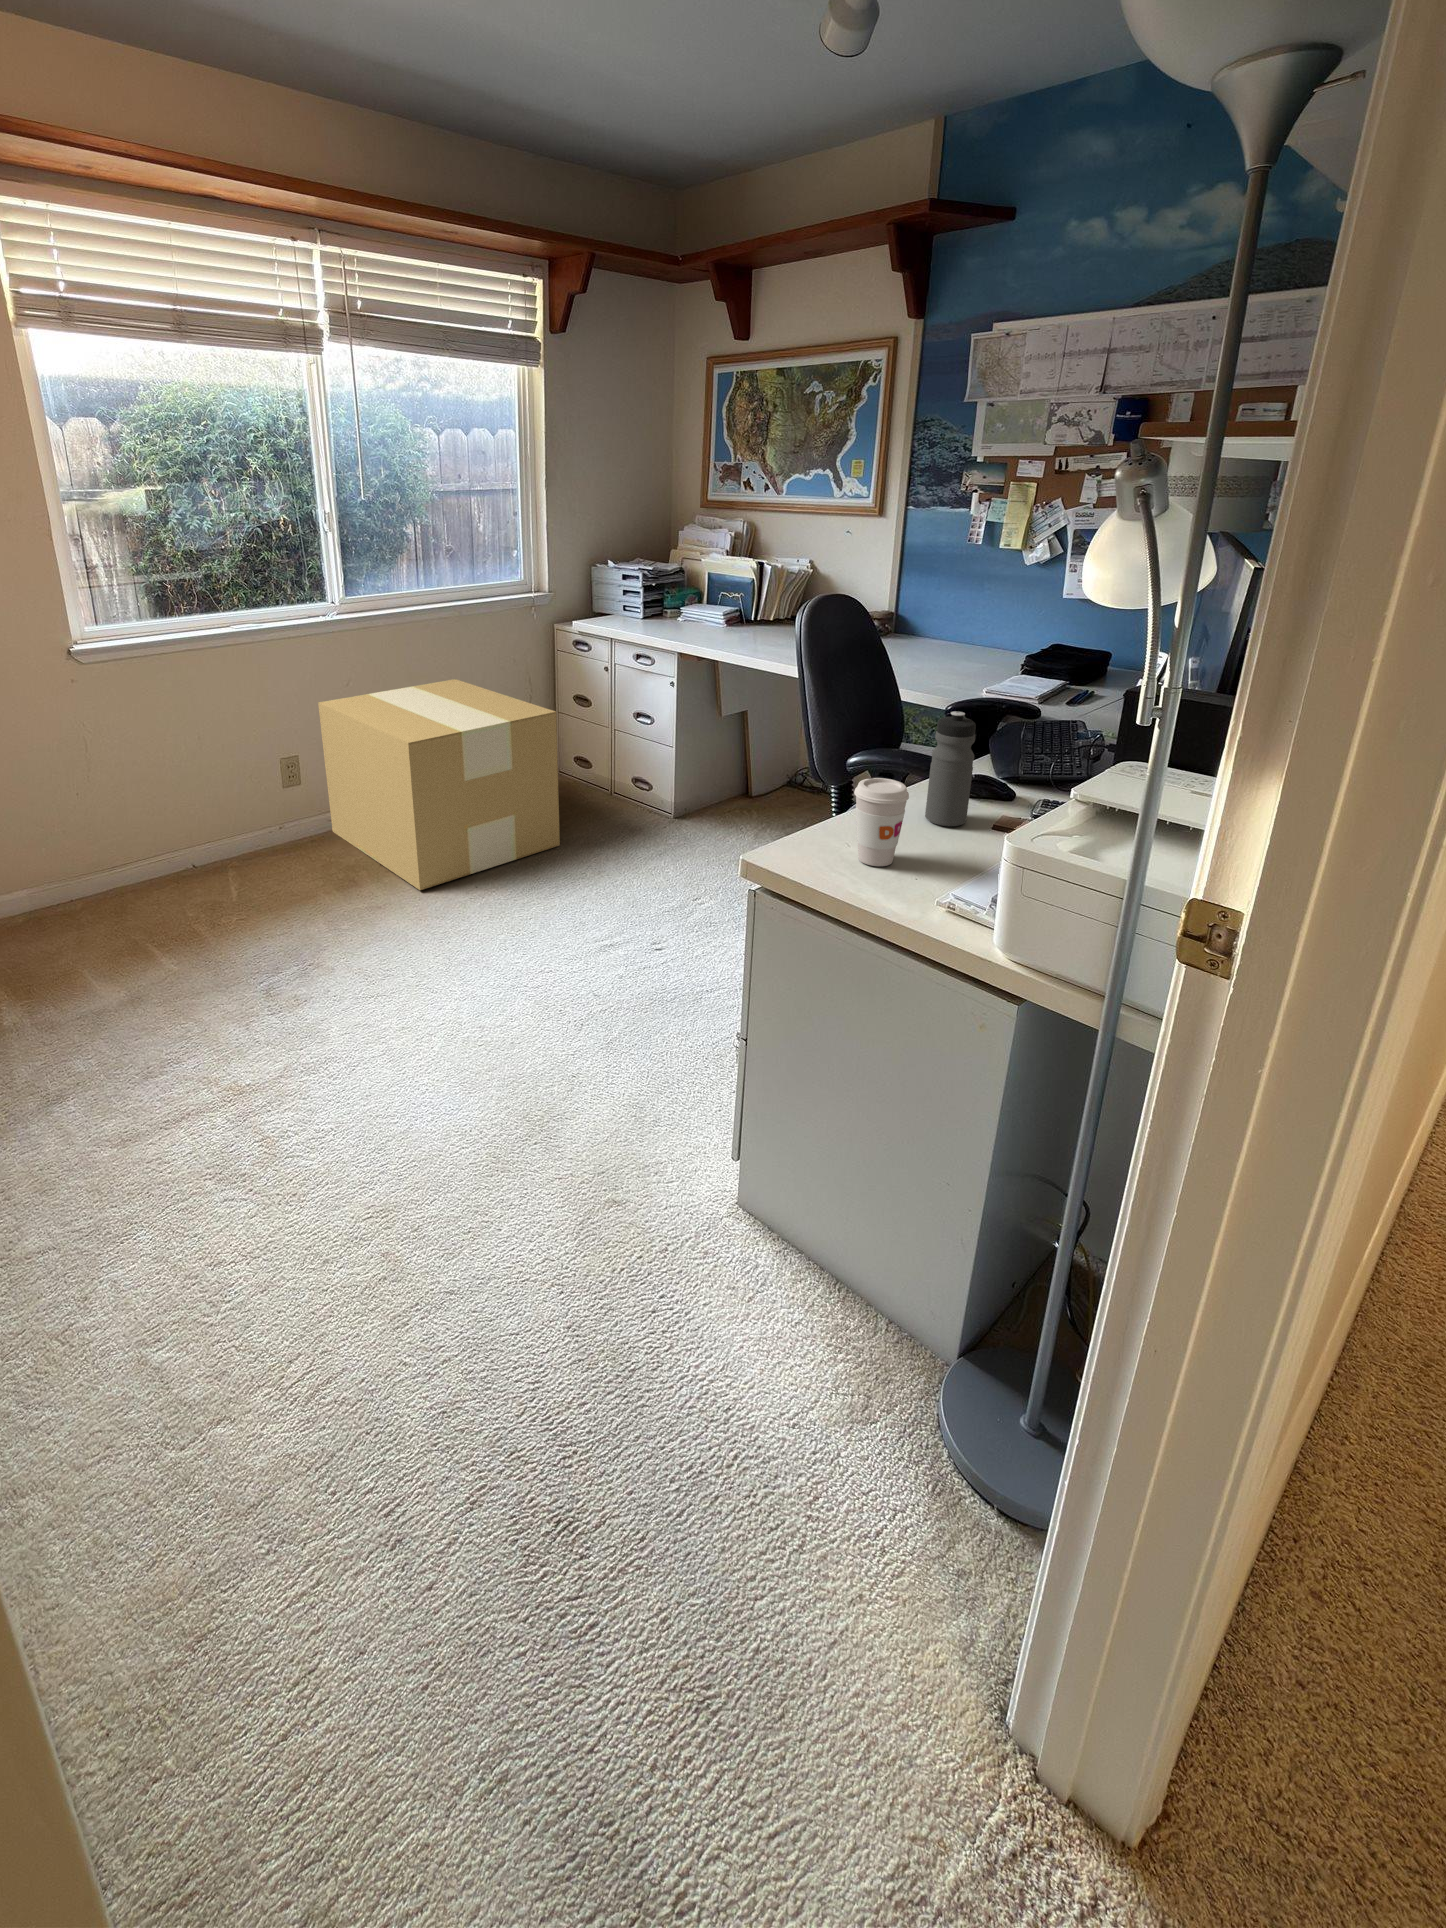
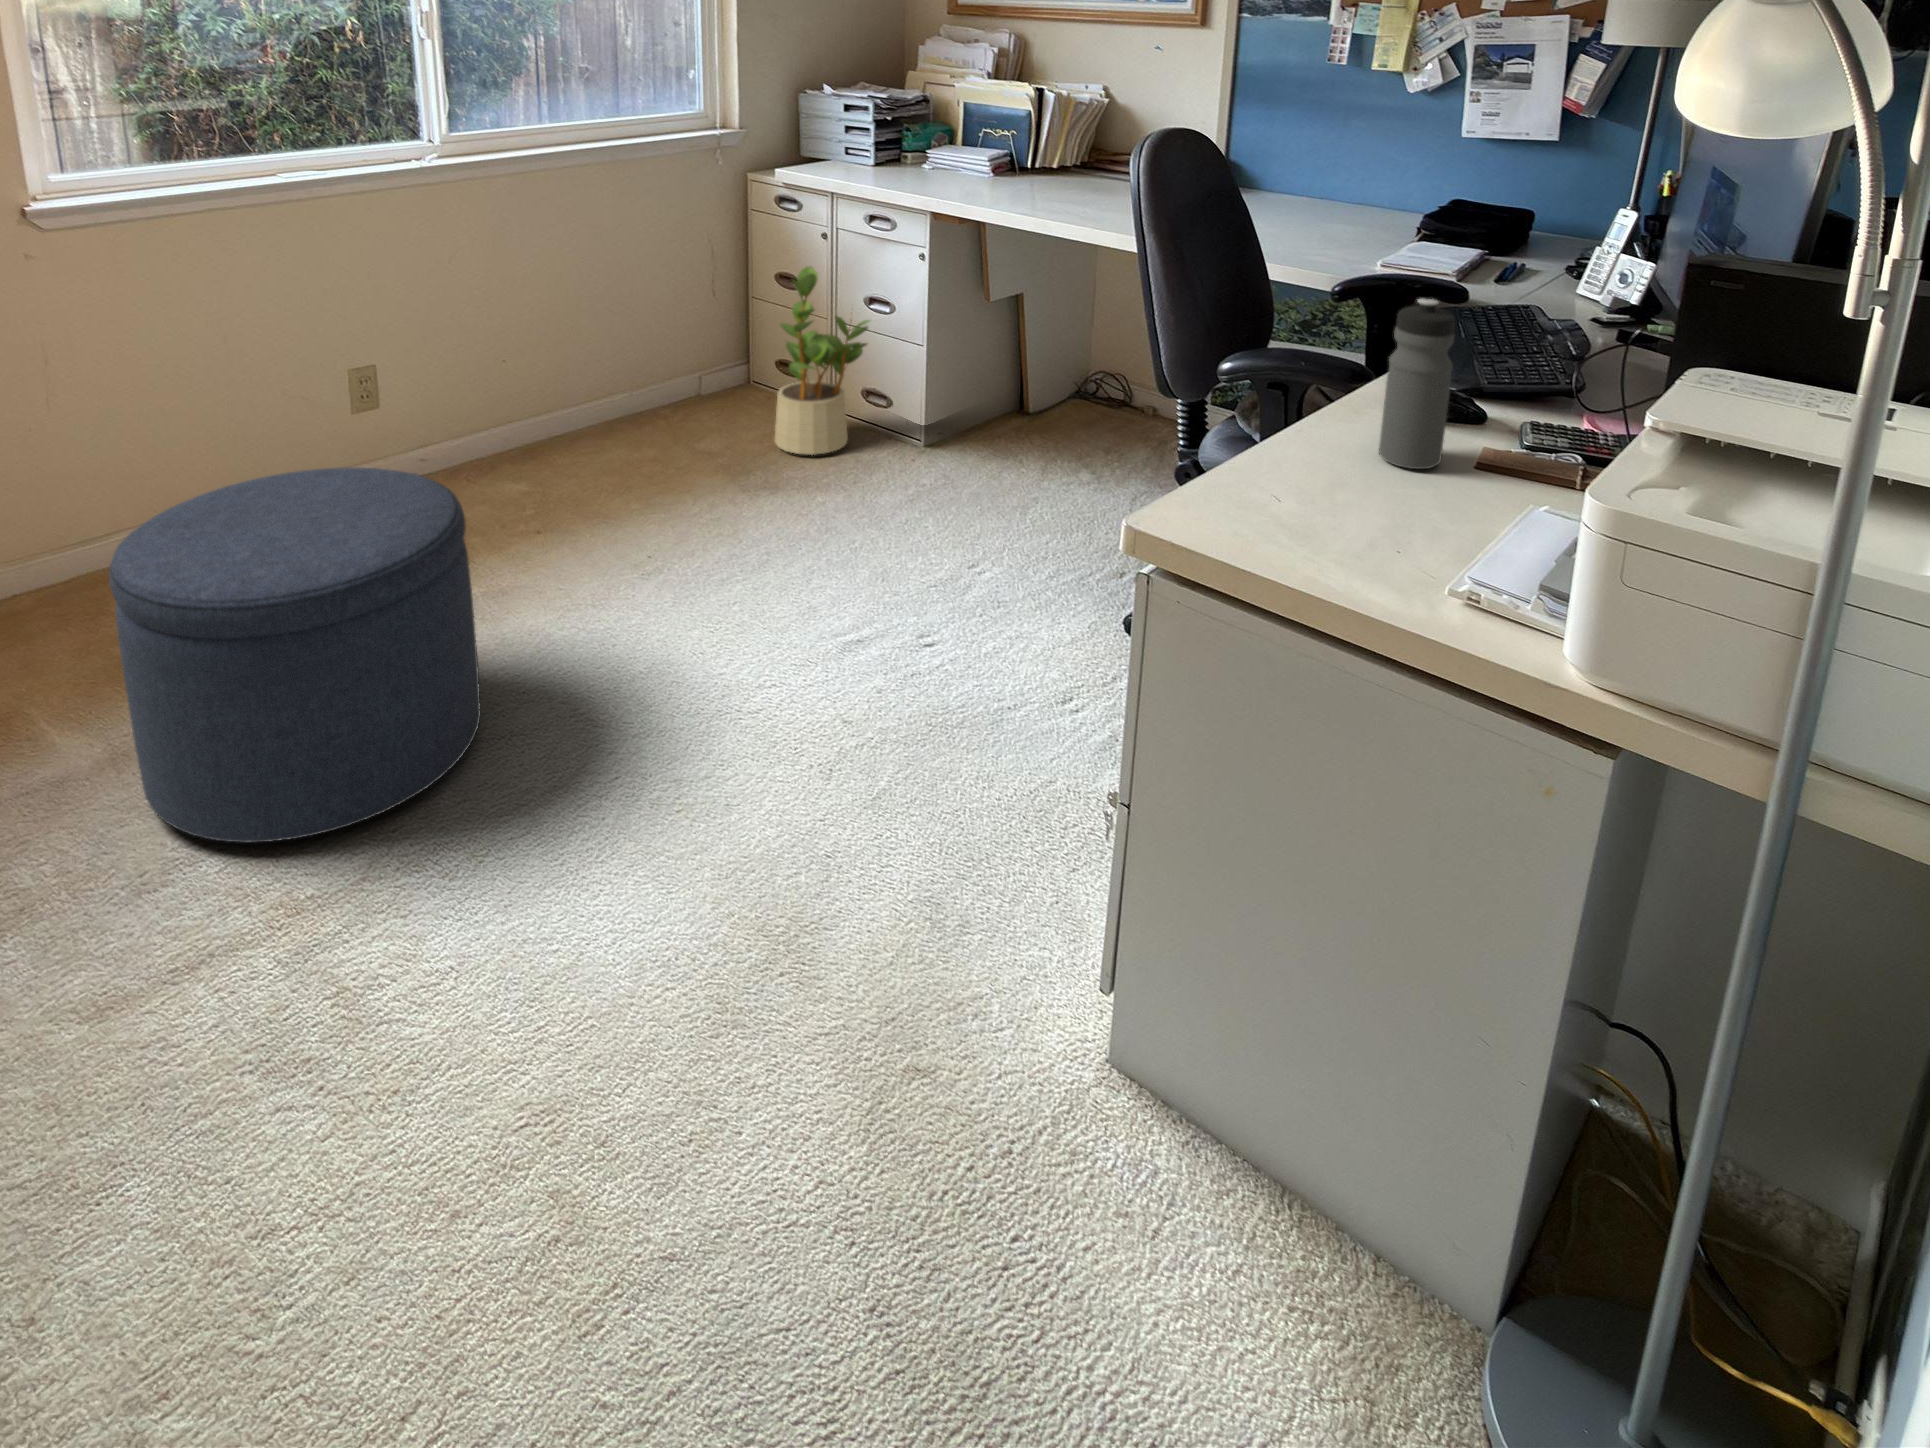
cardboard box: present [318,679,560,890] -> none [402,256,765,573]
potted plant: none [570,687,637,817] -> present [775,266,869,455]
coffee cup: present [854,778,909,866] -> none [1299,400,1383,535]
ottoman: none [127,816,361,1047] -> present [109,467,481,842]

